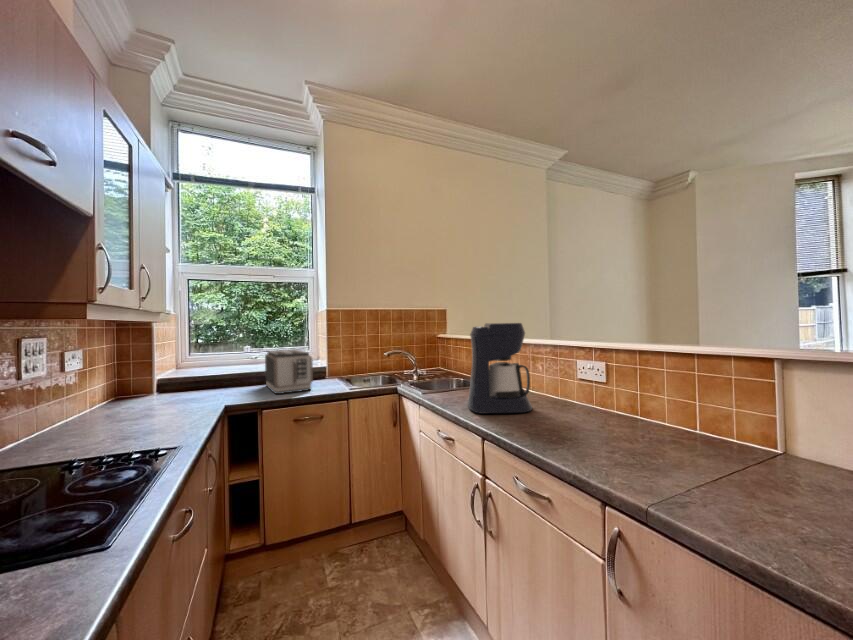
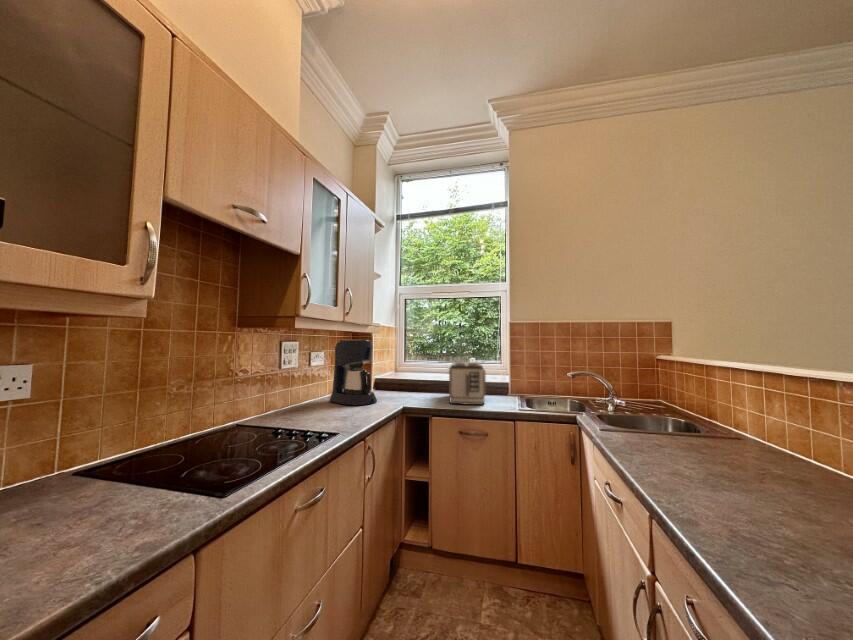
coffee maker: present [468,323,532,414] -> present [329,340,377,405]

